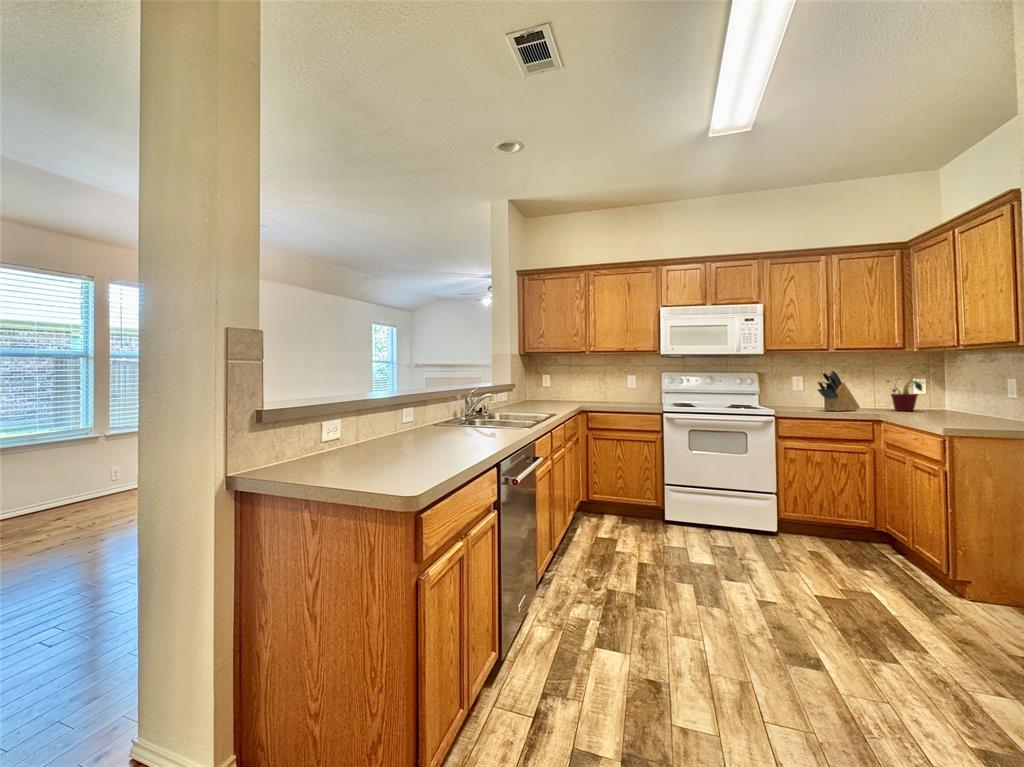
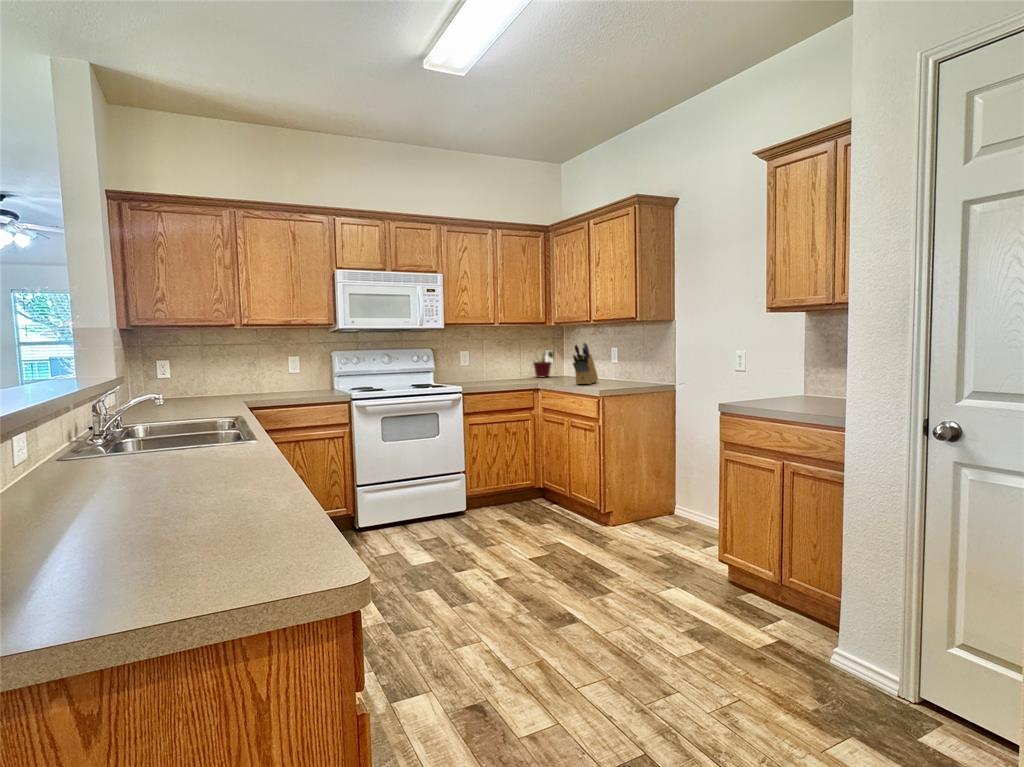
knife block: present [818,371,860,411] -> present [573,342,598,384]

